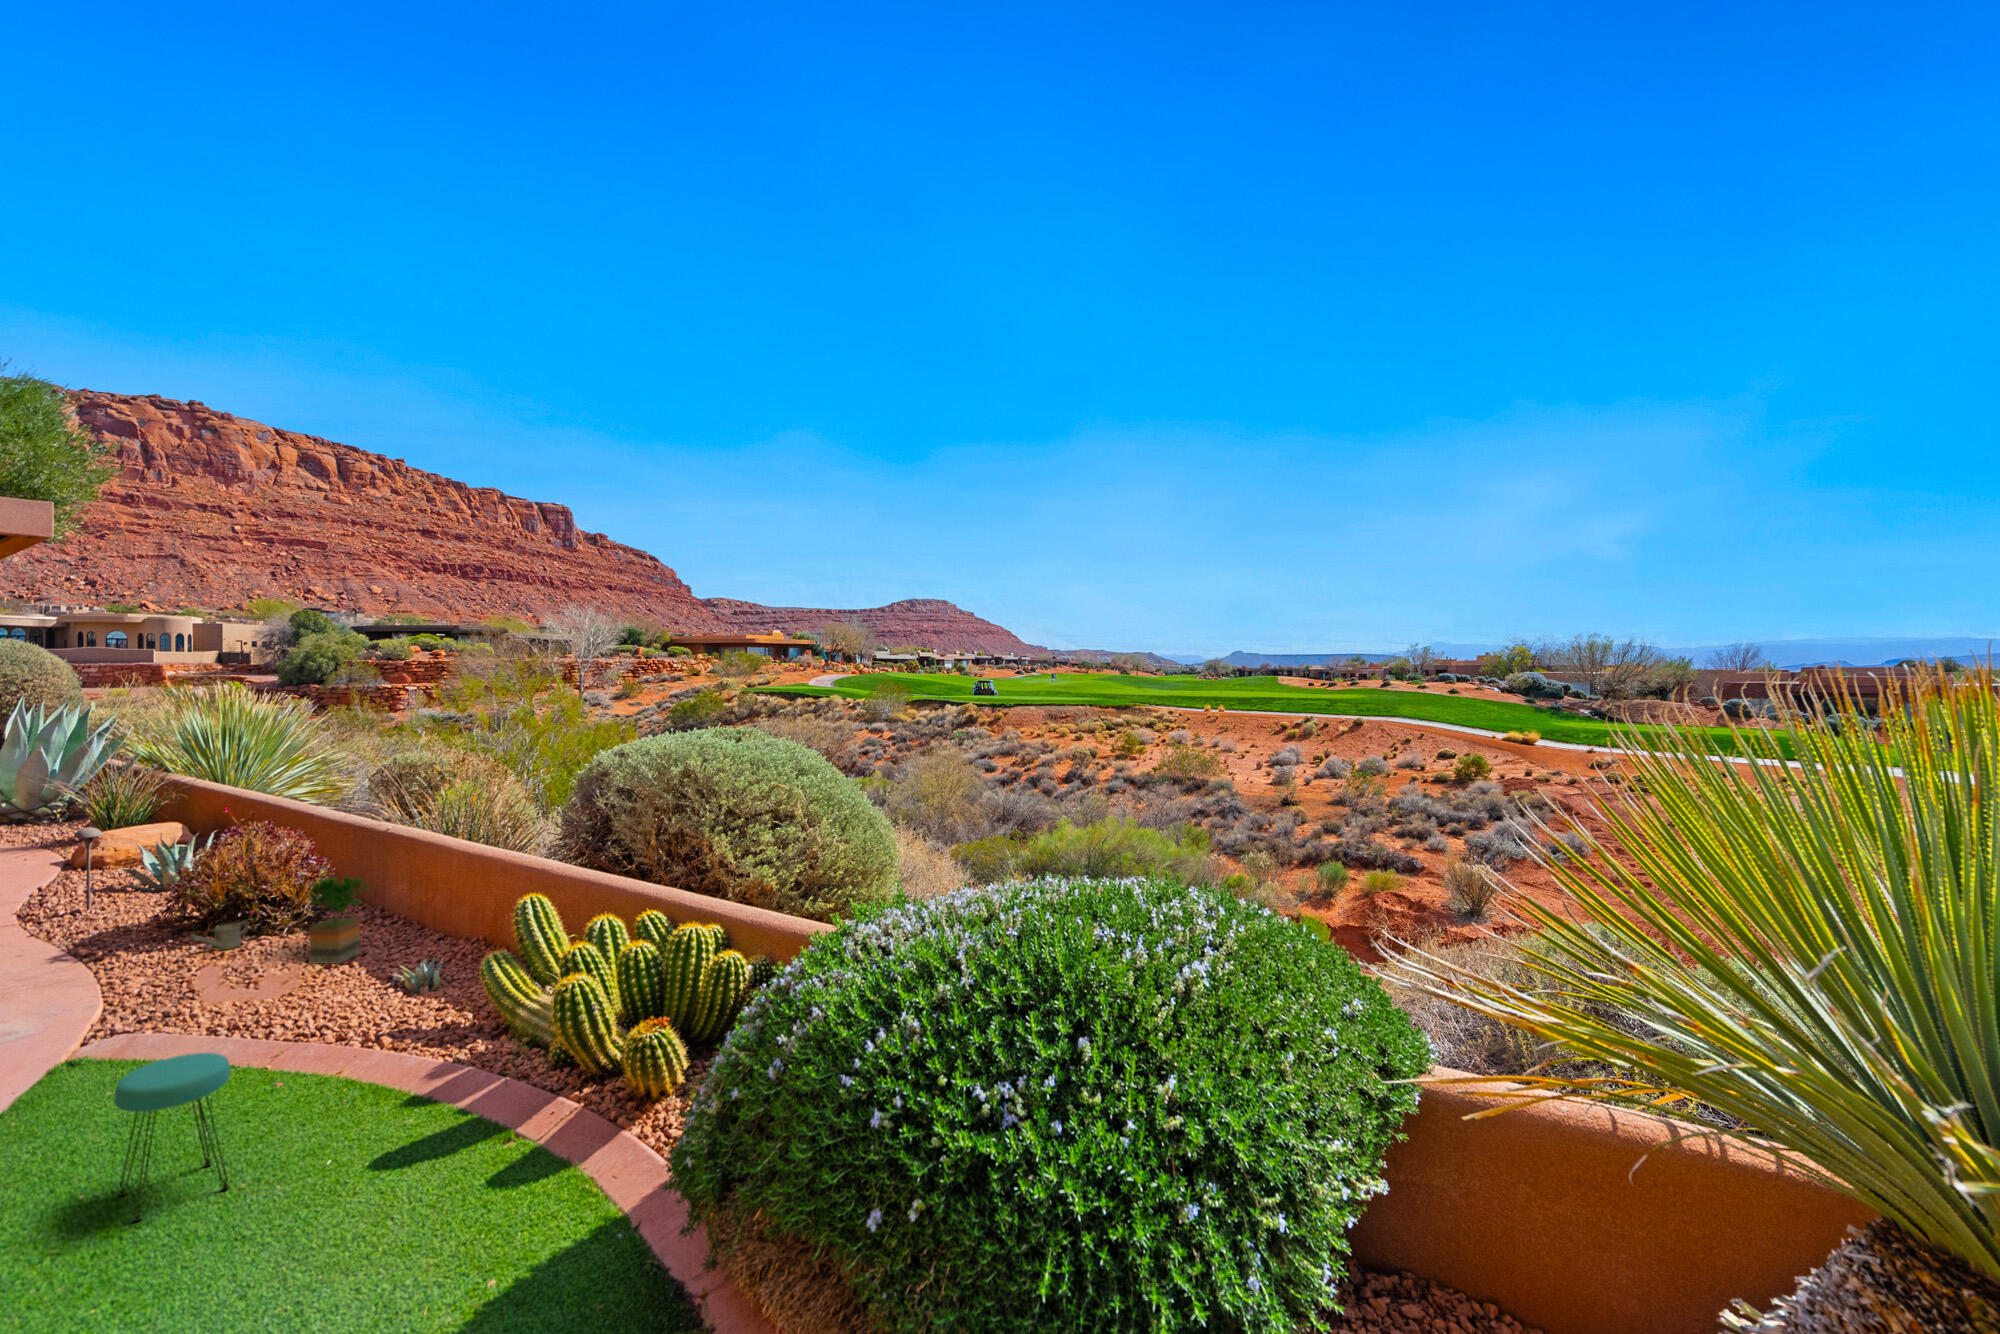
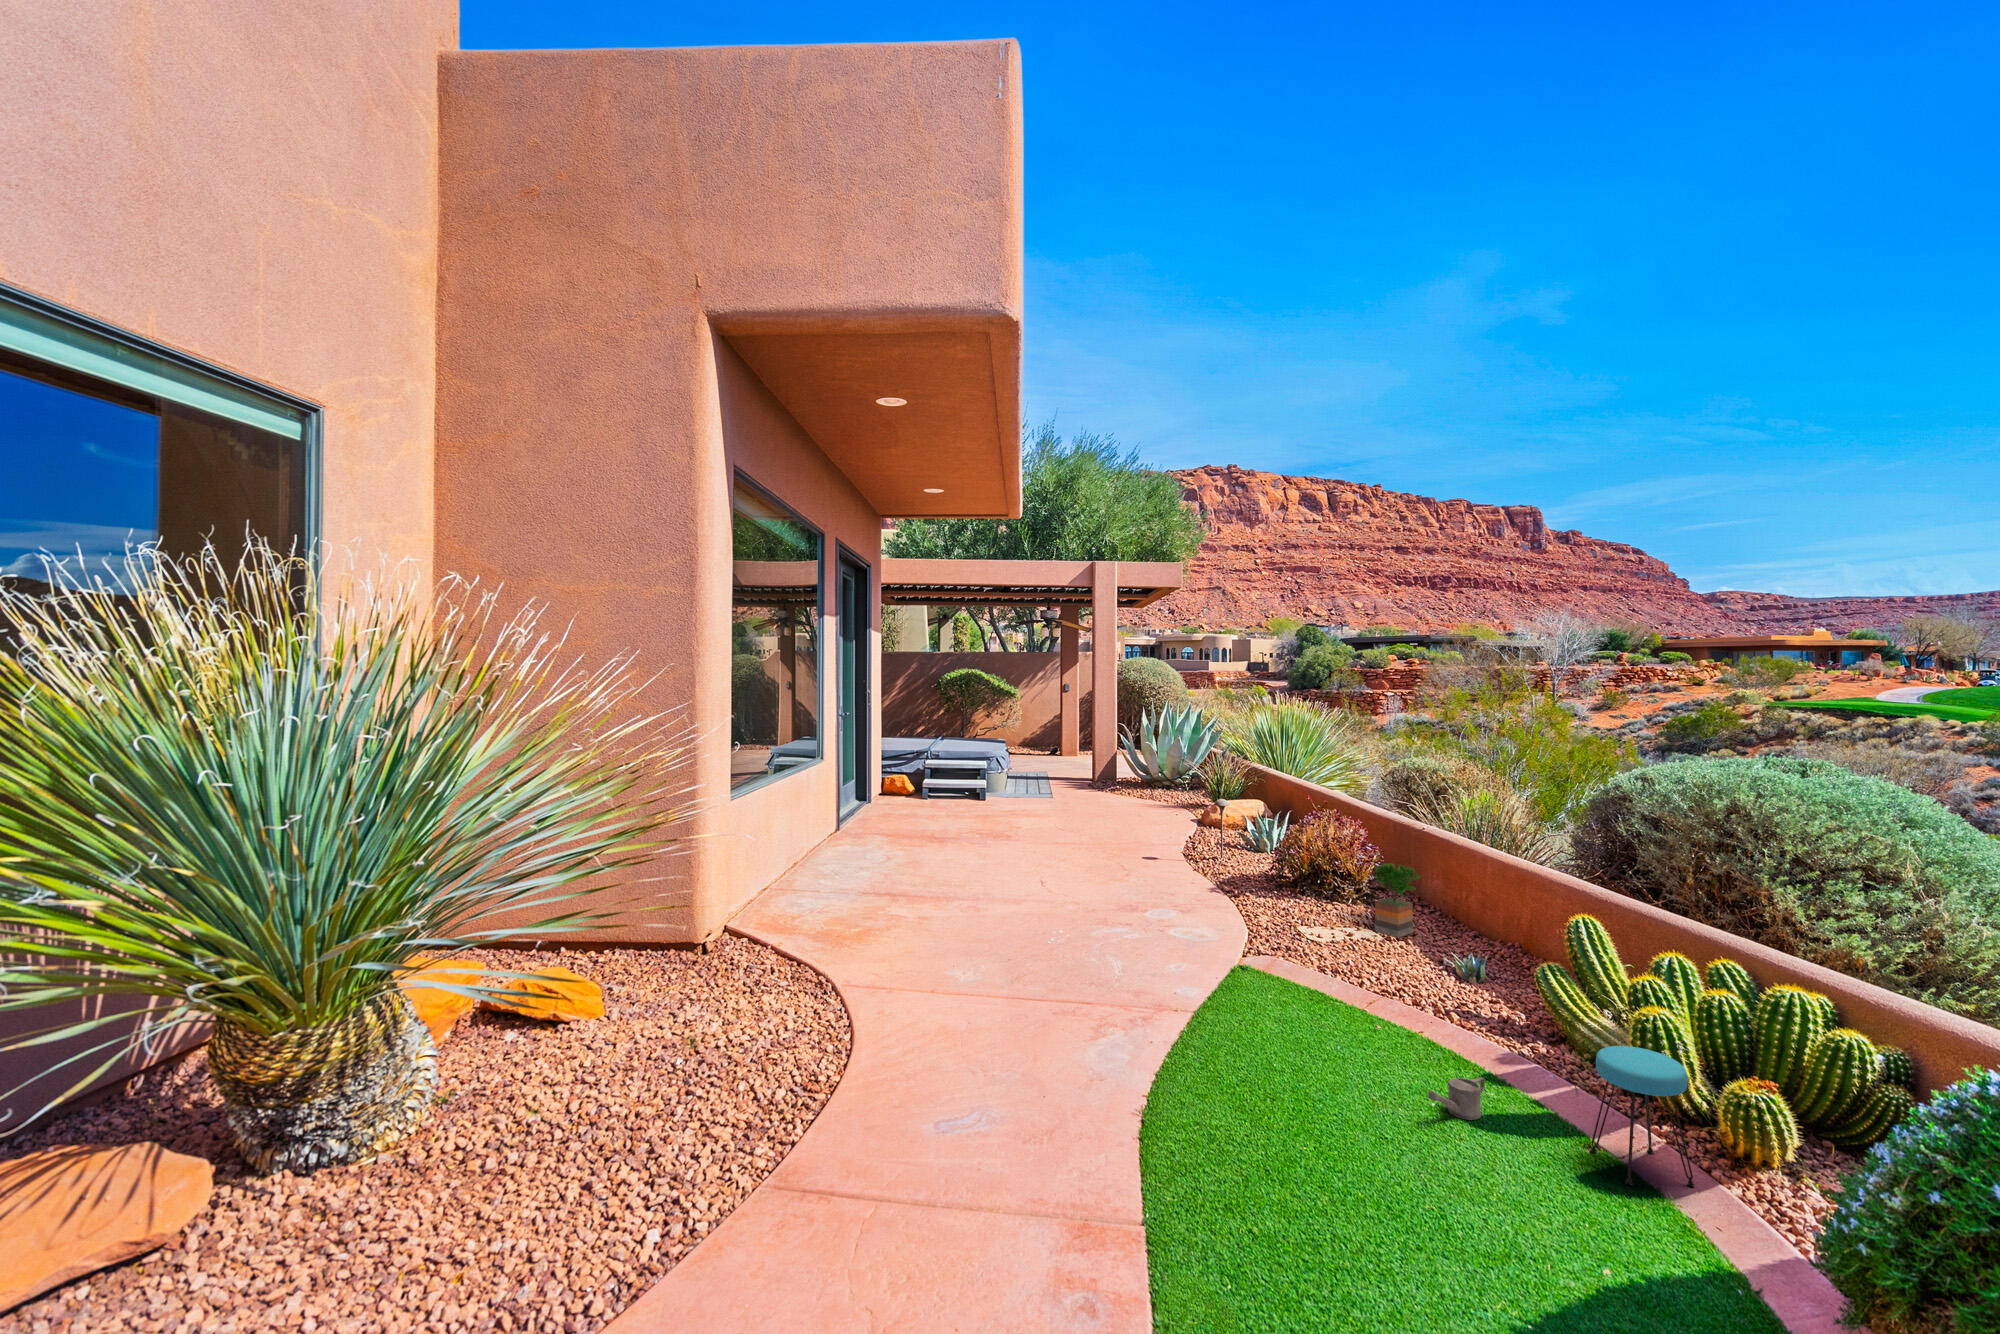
watering can: present [190,921,248,951] -> present [1428,1077,1485,1120]
stool: present [115,1053,230,1222] -> present [1590,1046,1694,1186]

